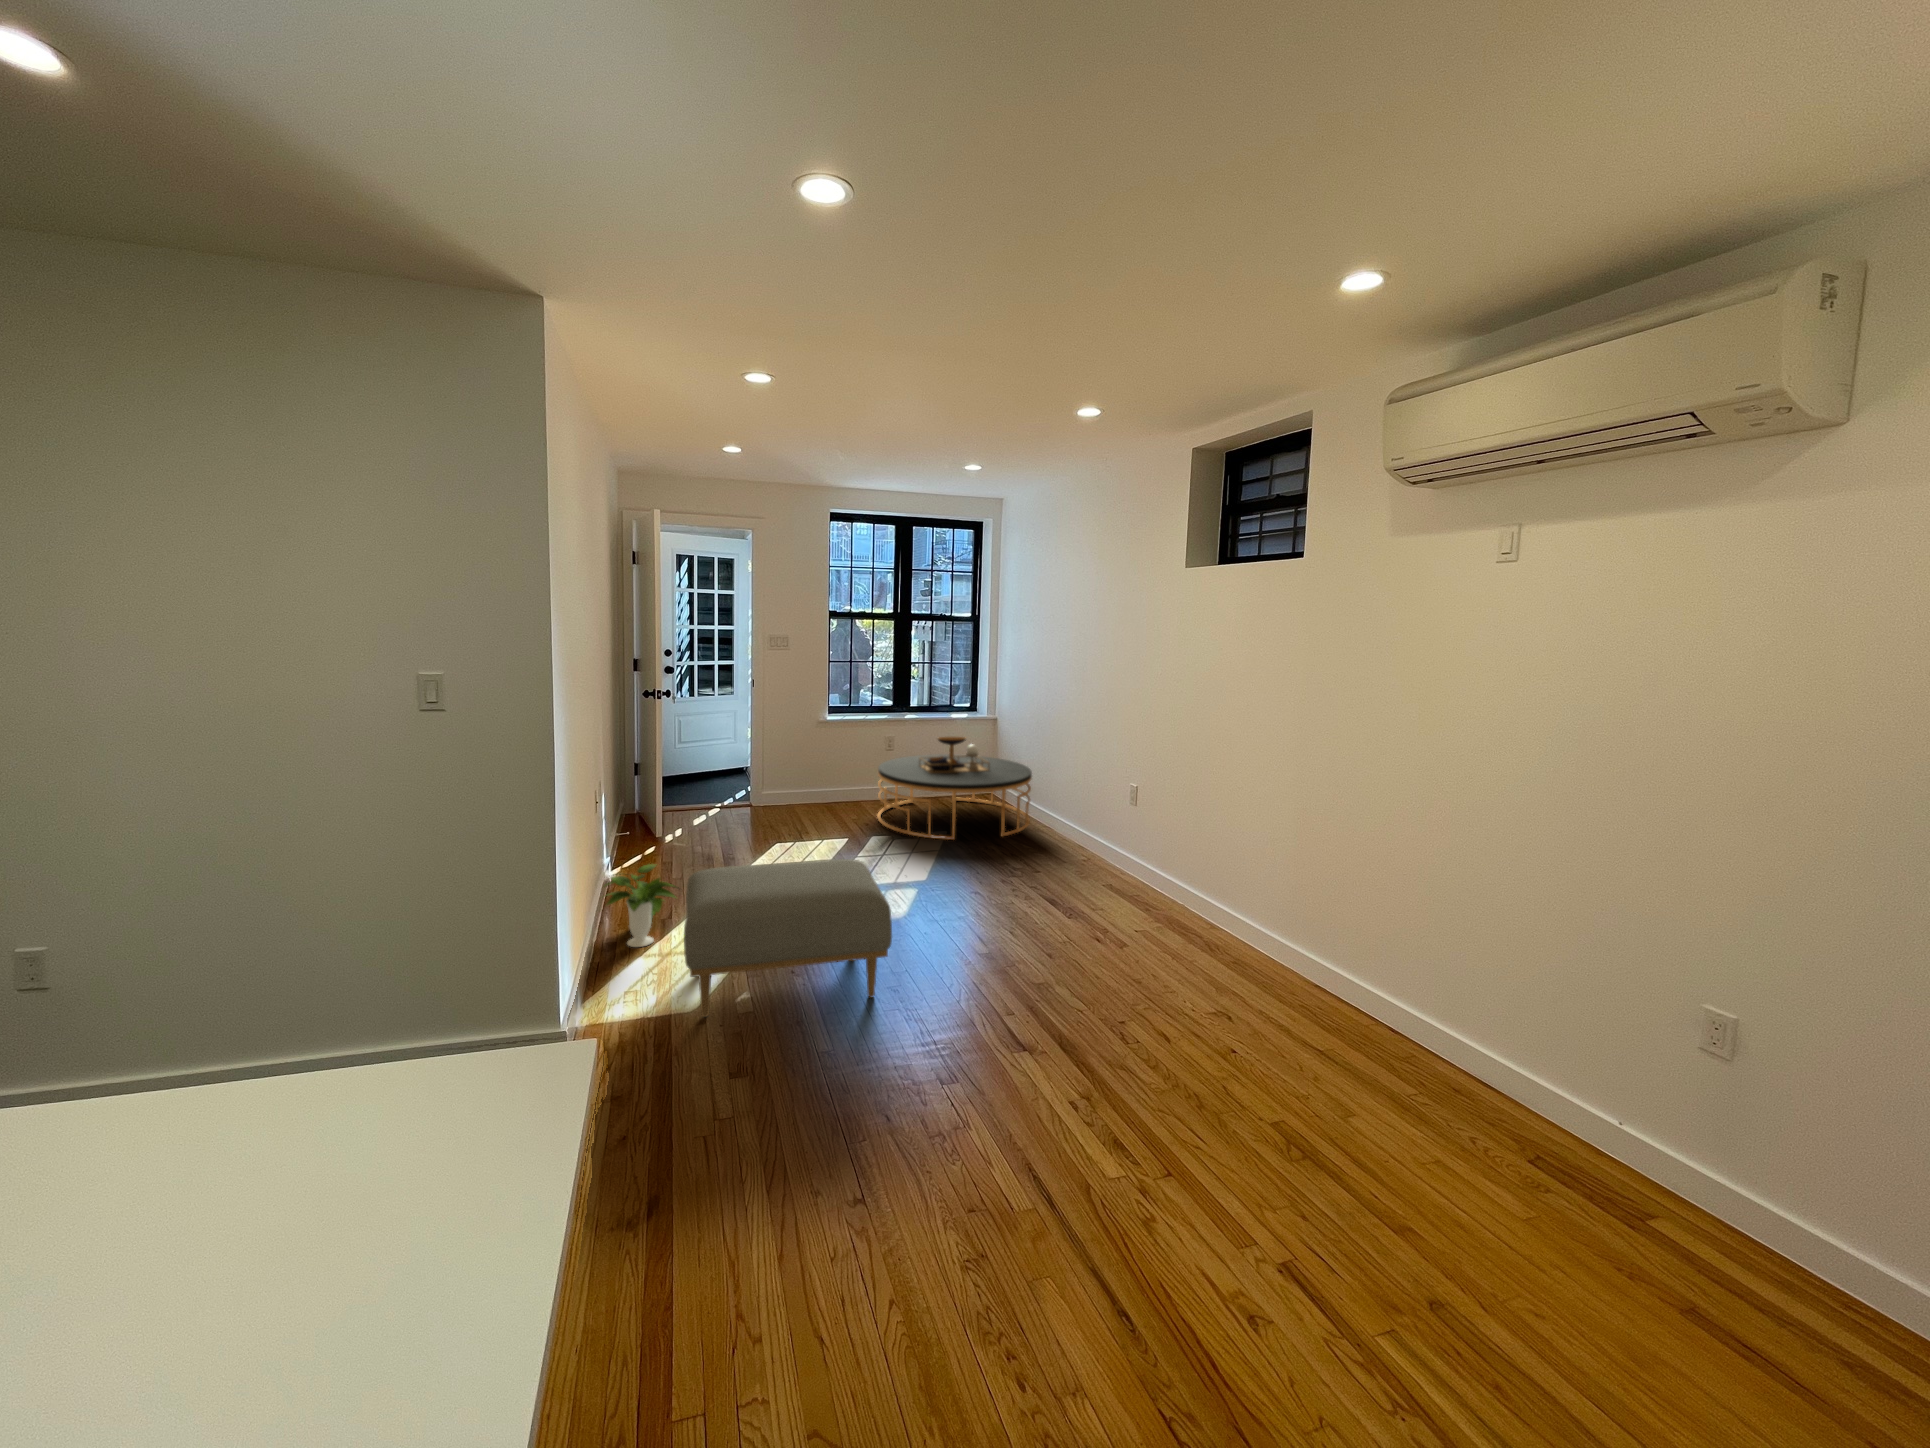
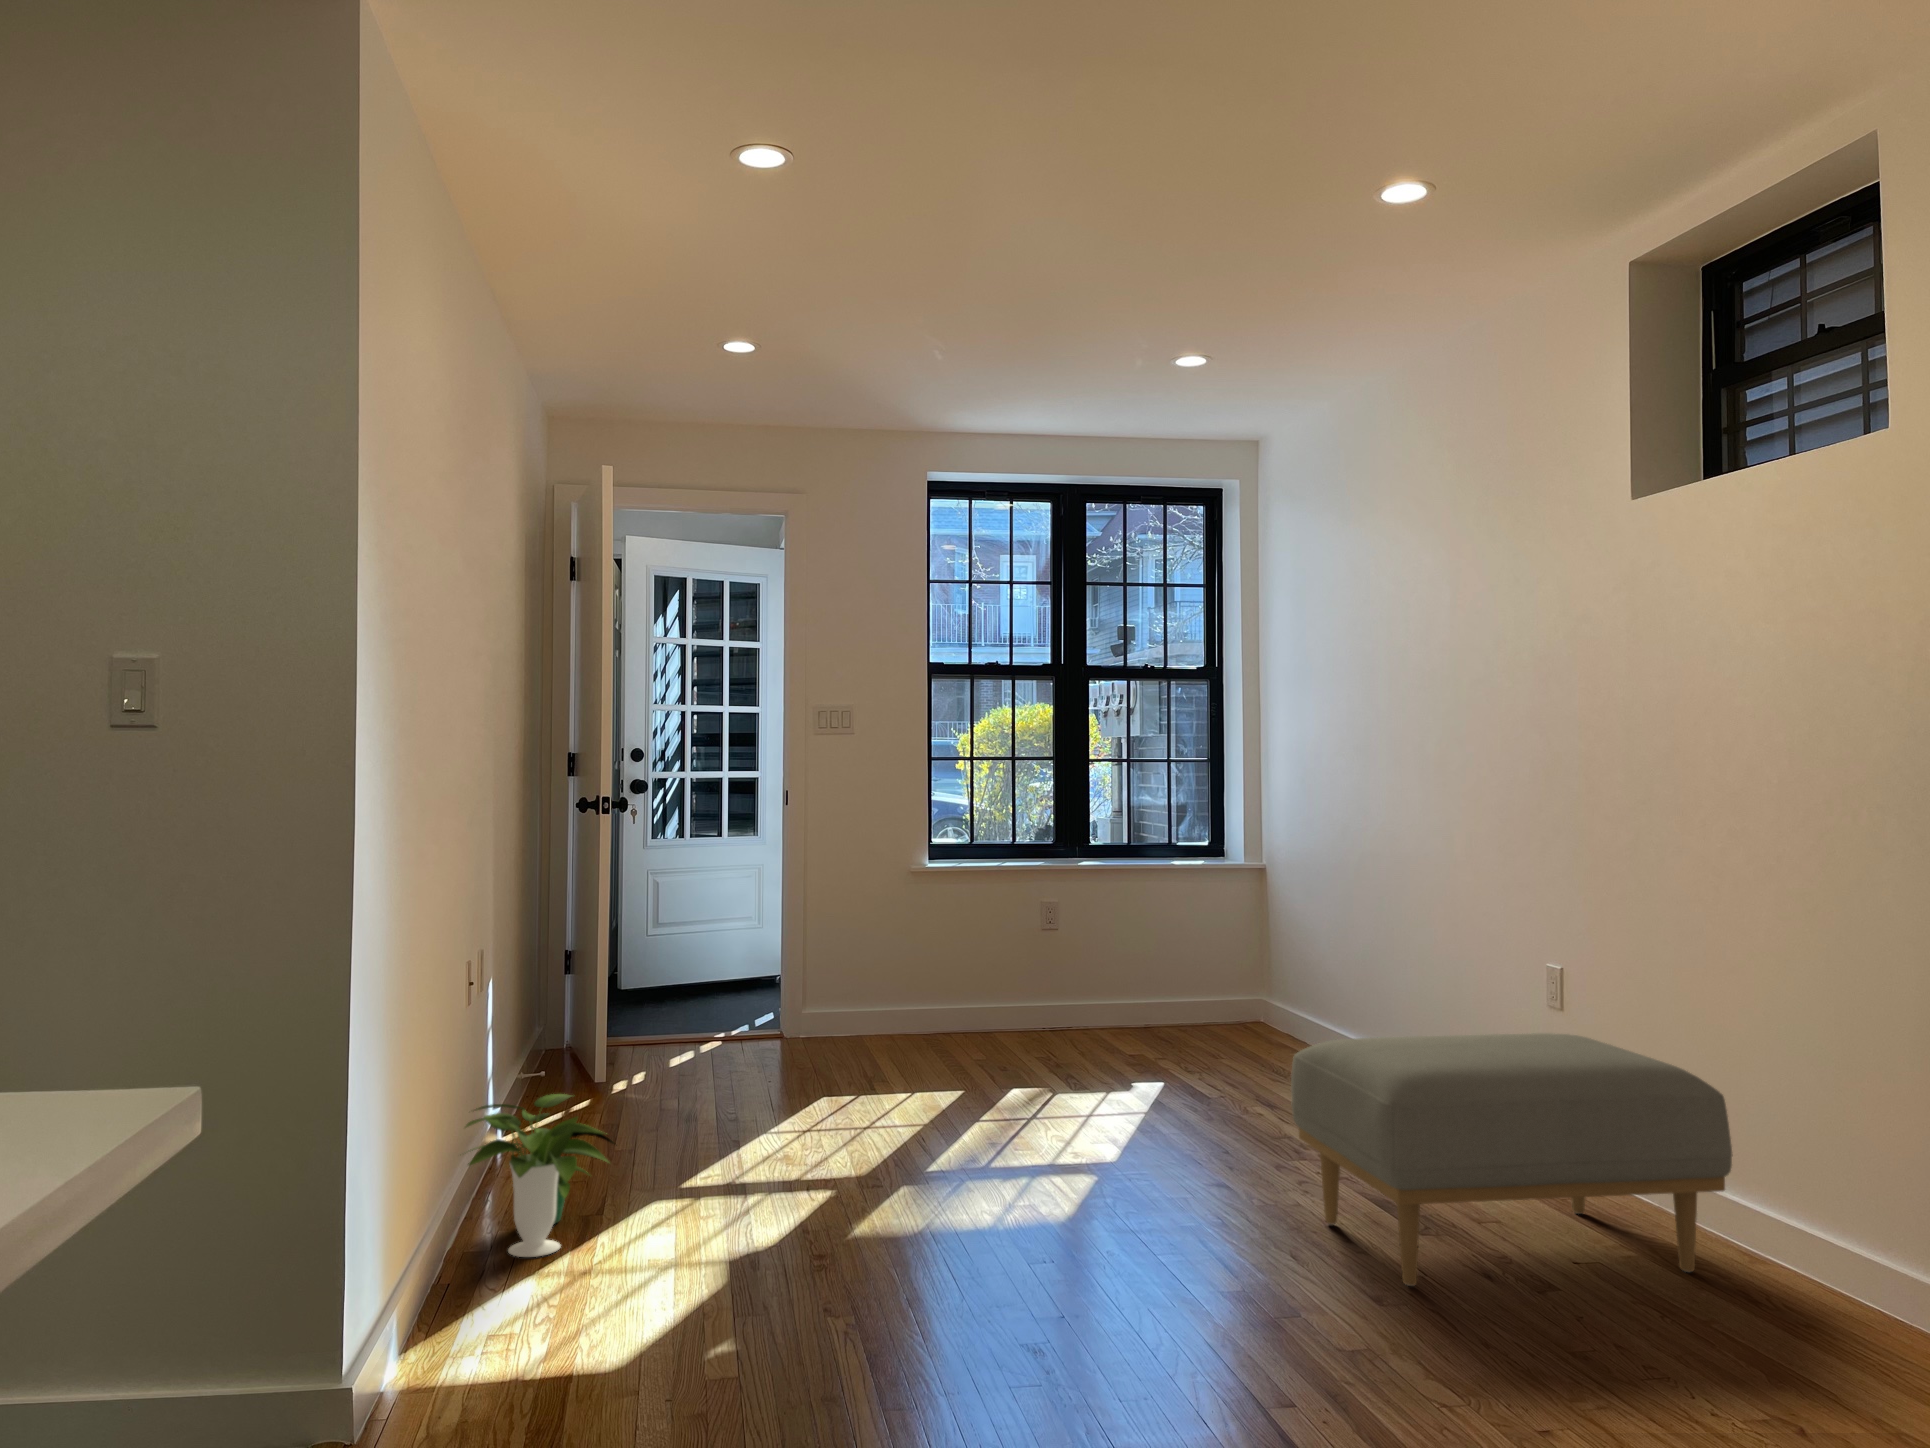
coffee table: present [877,737,1032,840] -> none [1023,896,1339,1096]
ottoman: present [684,859,892,1017] -> present [1291,1033,1733,1286]

